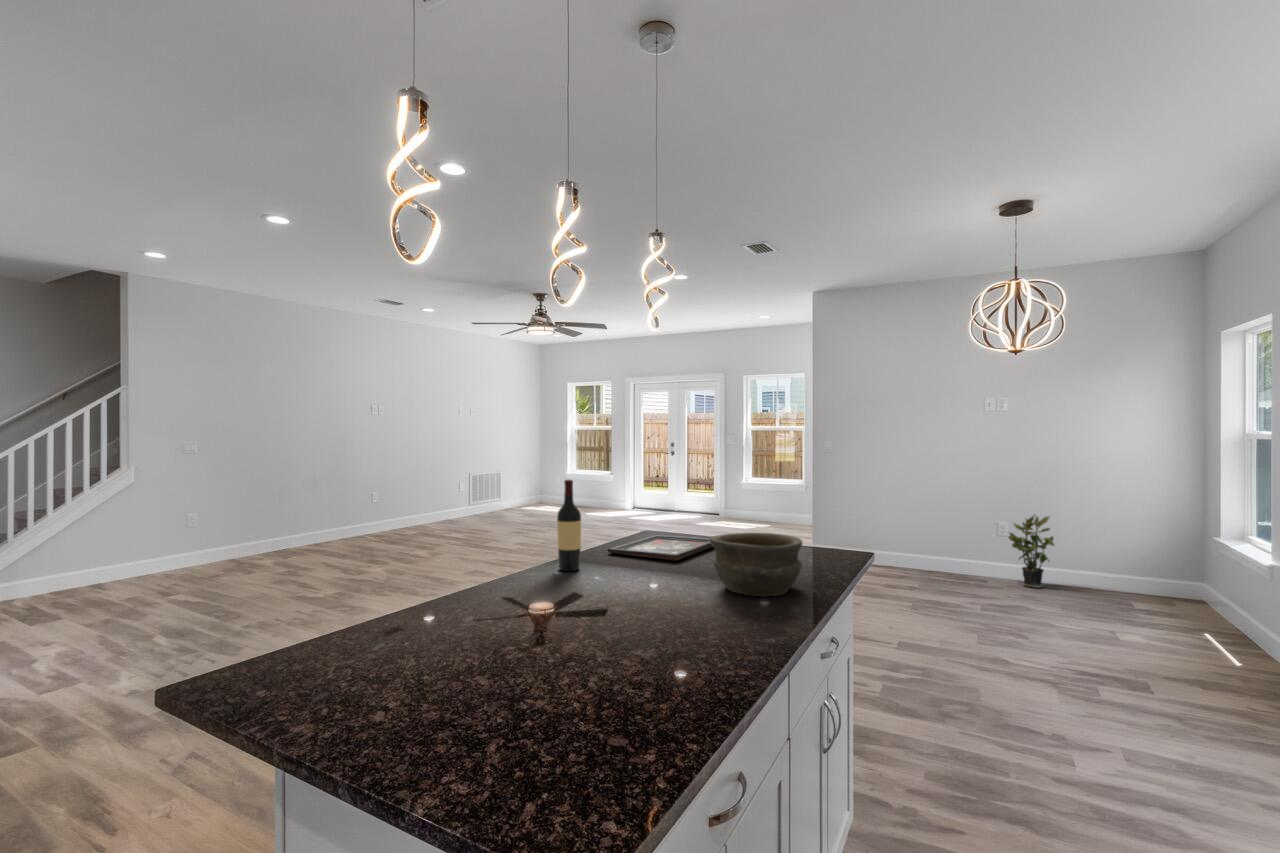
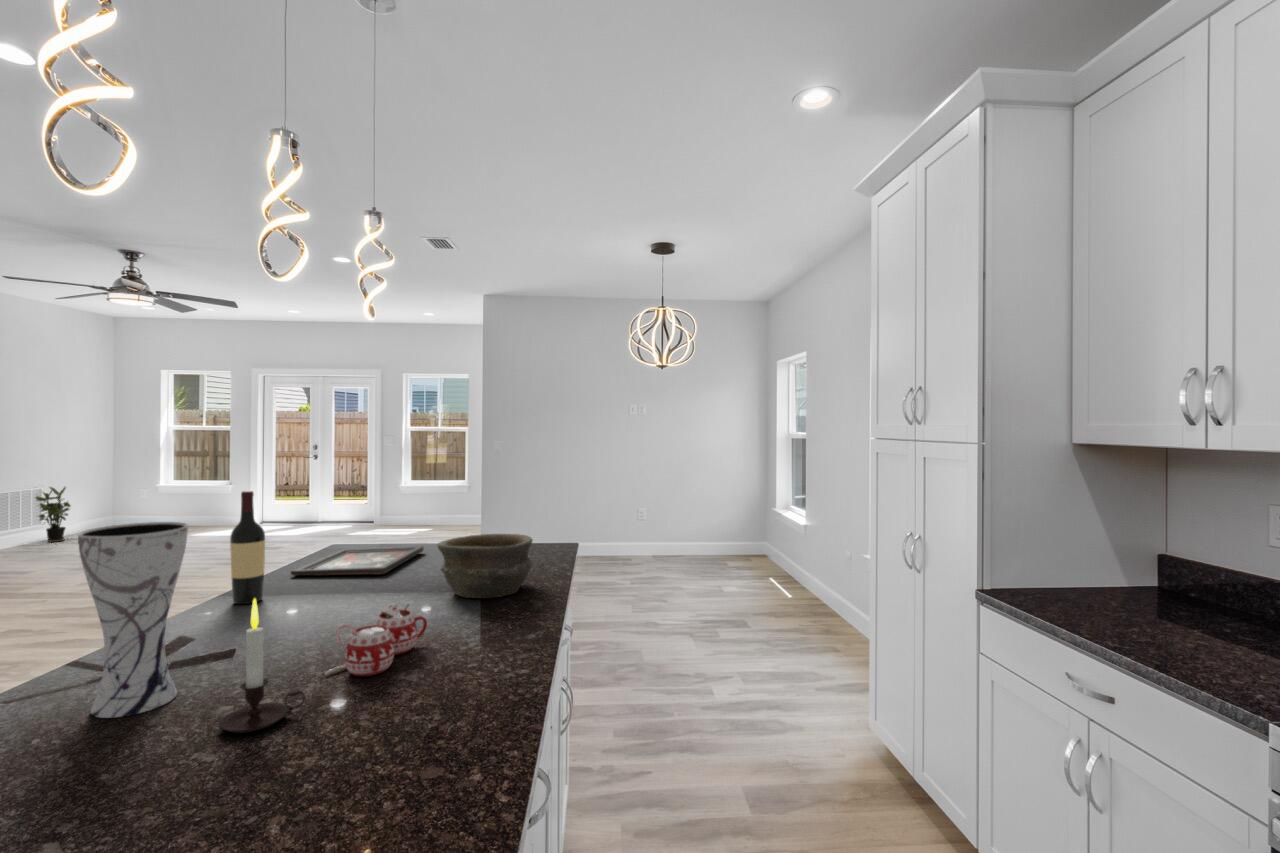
vase: none [433,499,498,640] -> present [78,522,188,718]
potted plant: present [1008,516,1054,588] -> present [36,487,70,542]
candle: none [500,564,559,670] -> present [220,598,305,733]
mug: none [588,586,678,646] -> present [325,603,427,676]

